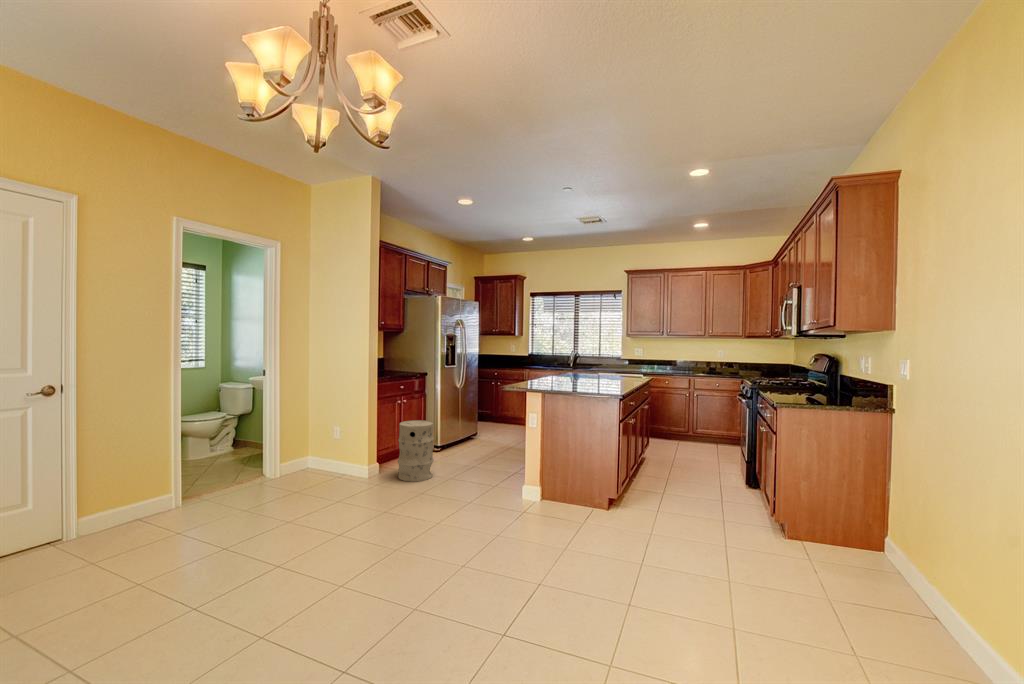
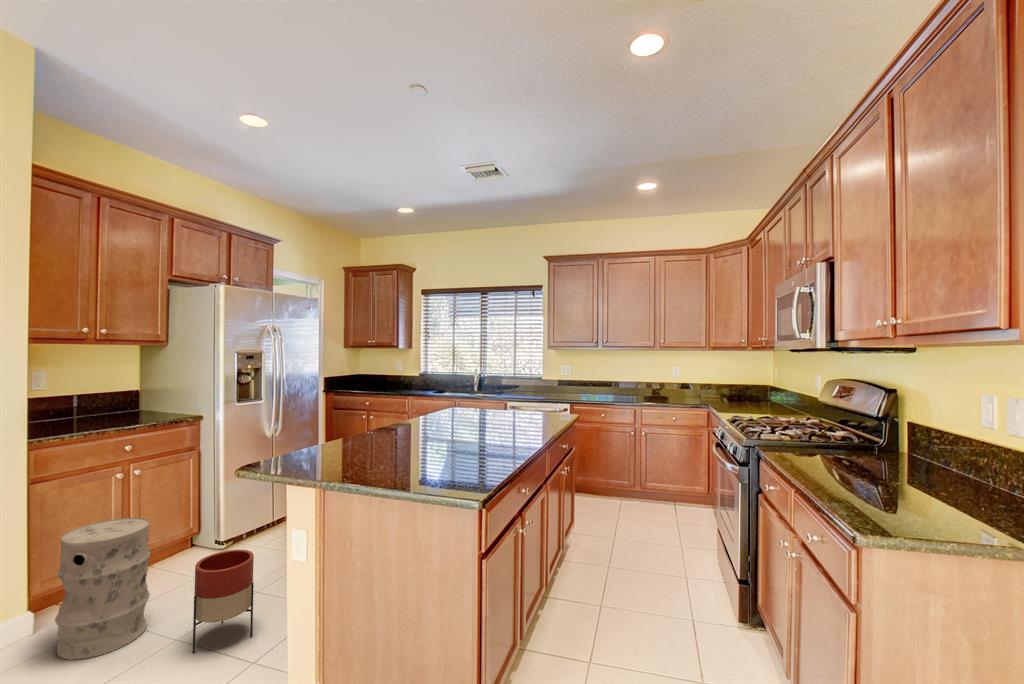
planter: none [461,438,488,483] -> present [193,550,254,653]

